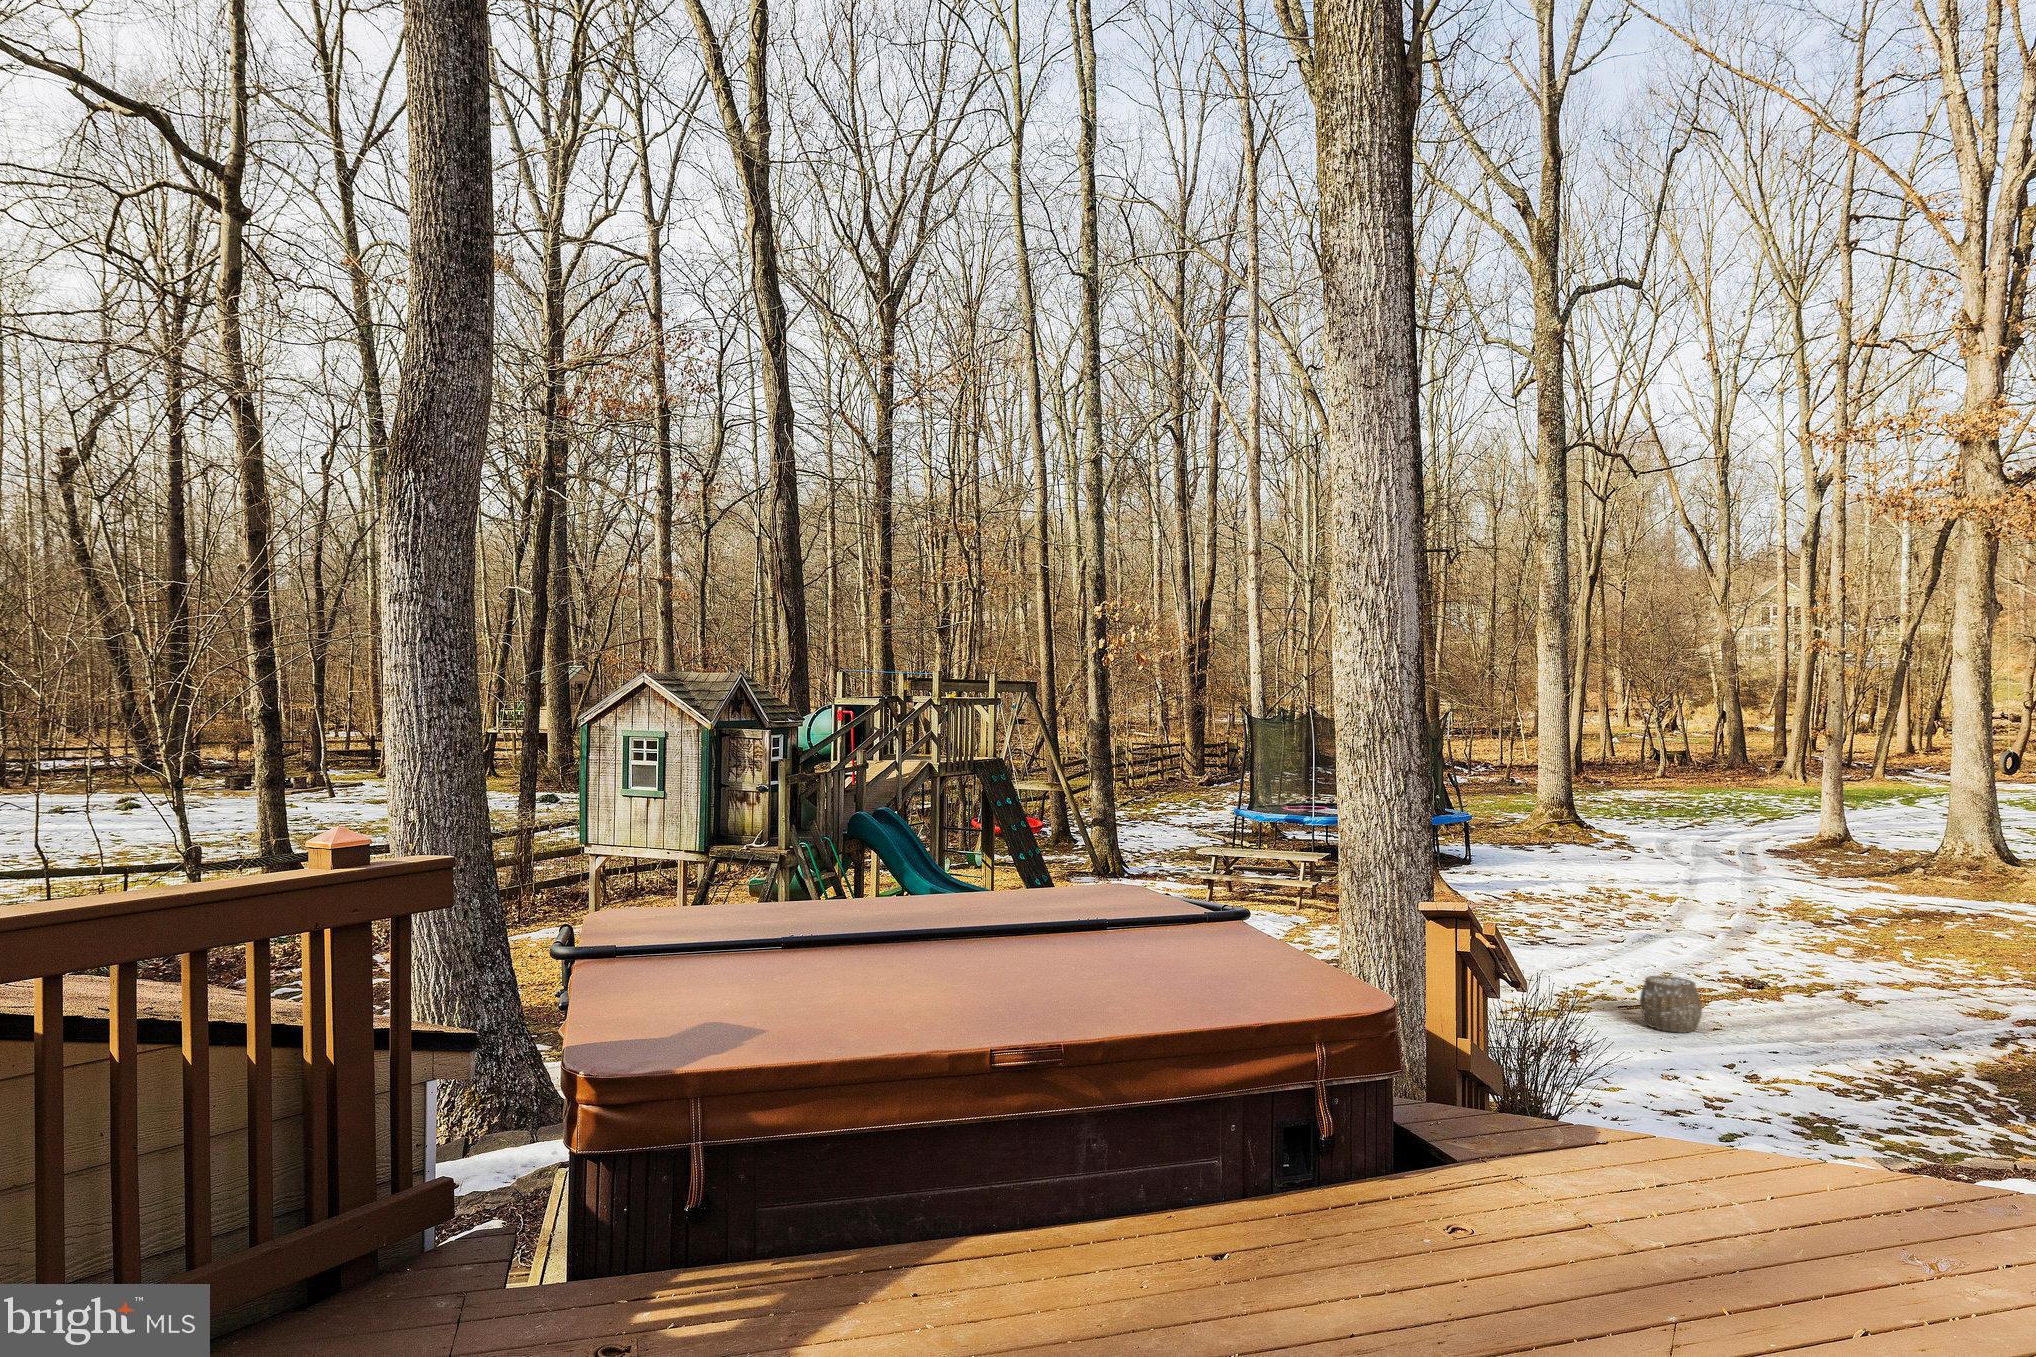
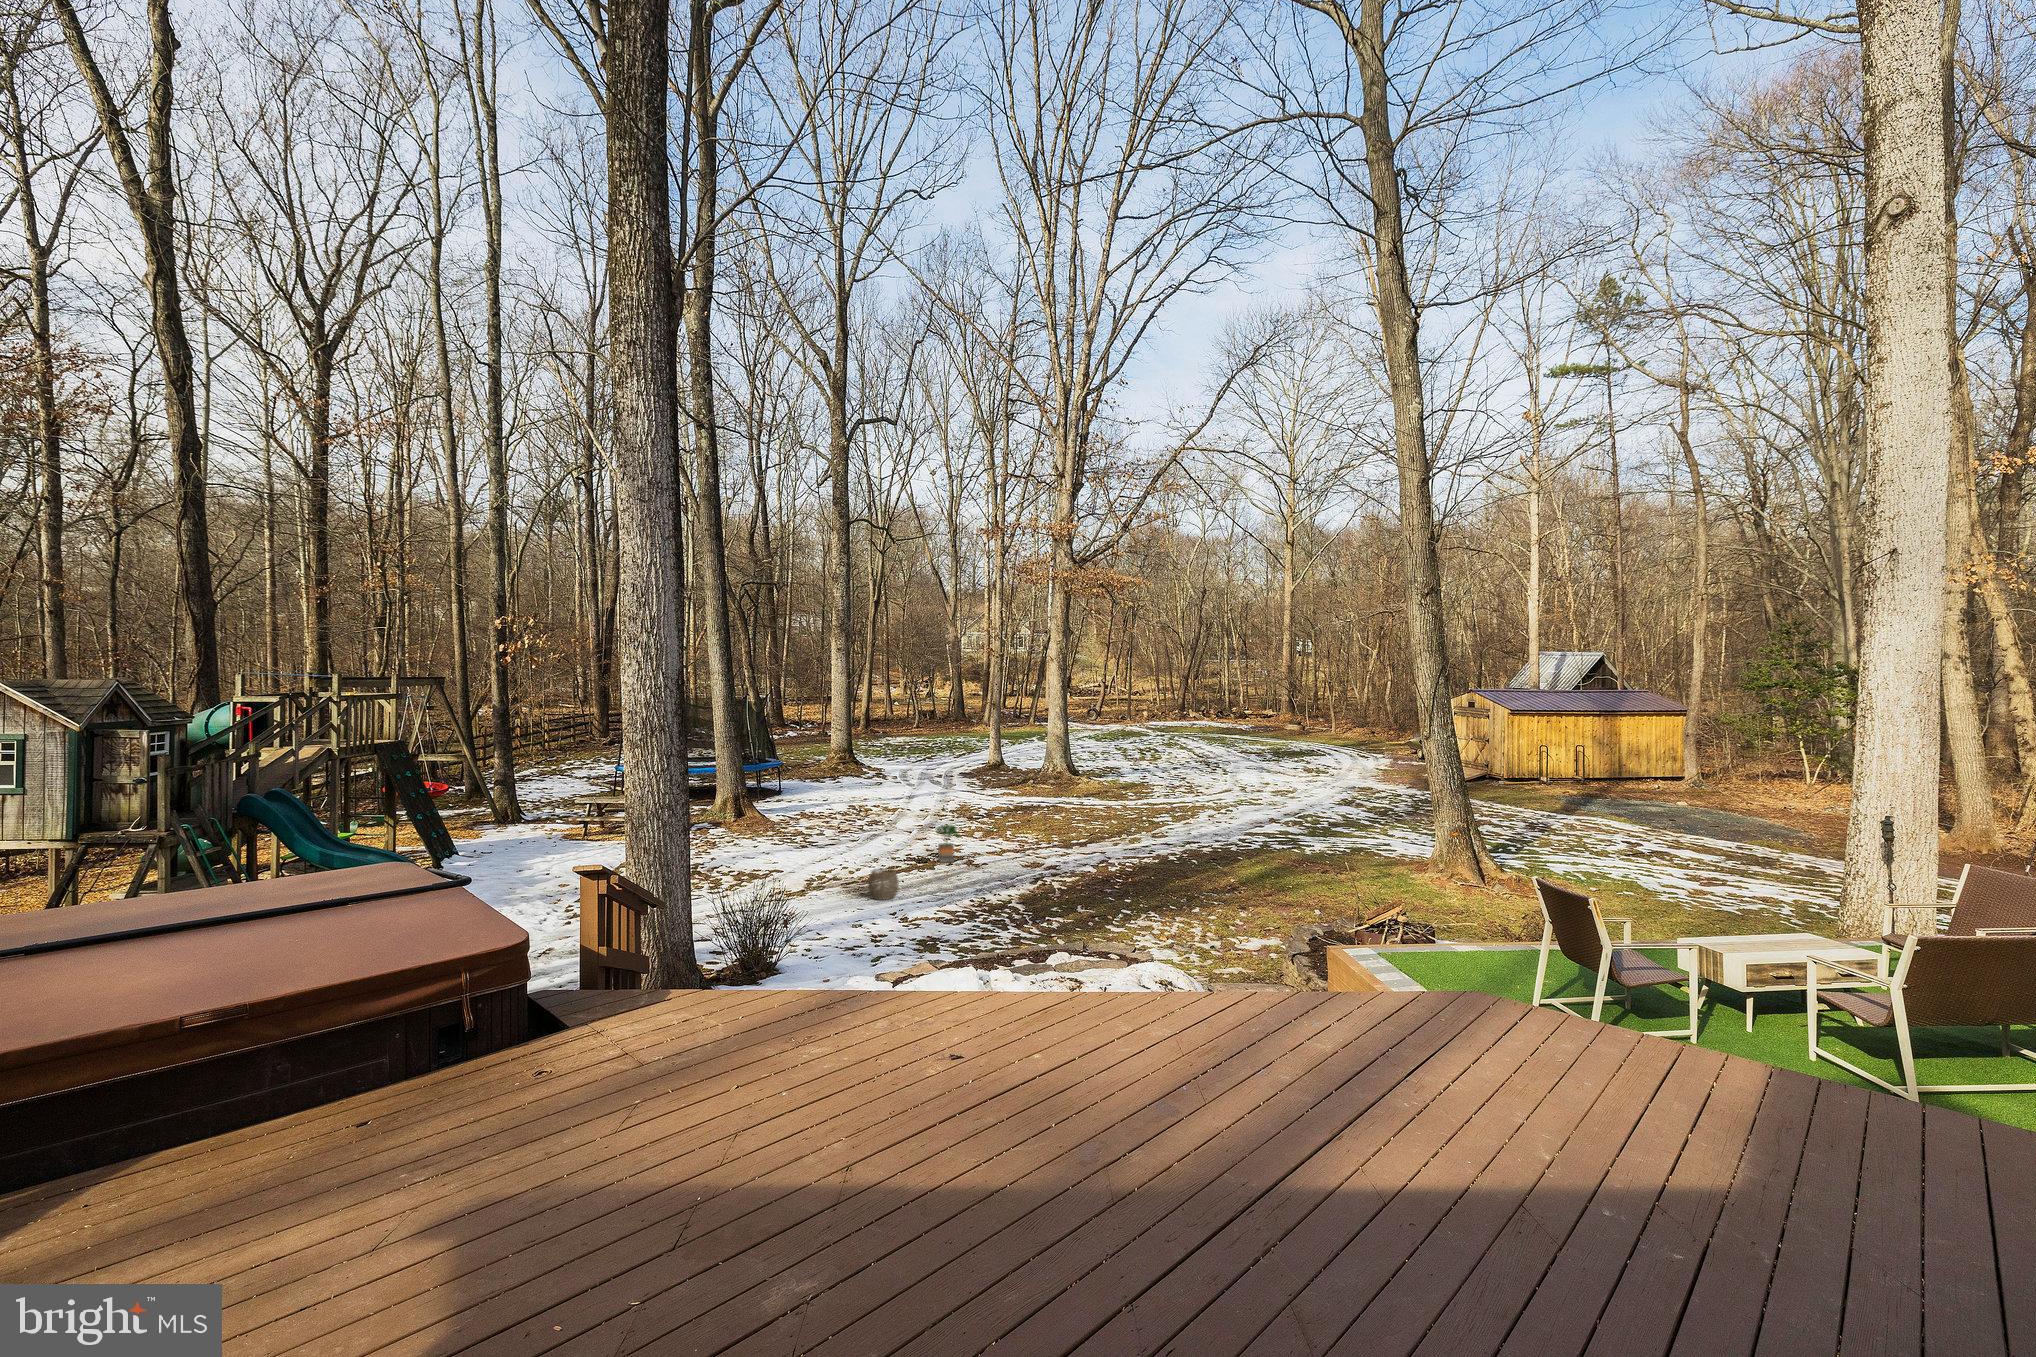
potted tree: none [1757,913,1816,985] -> present [935,824,960,863]

